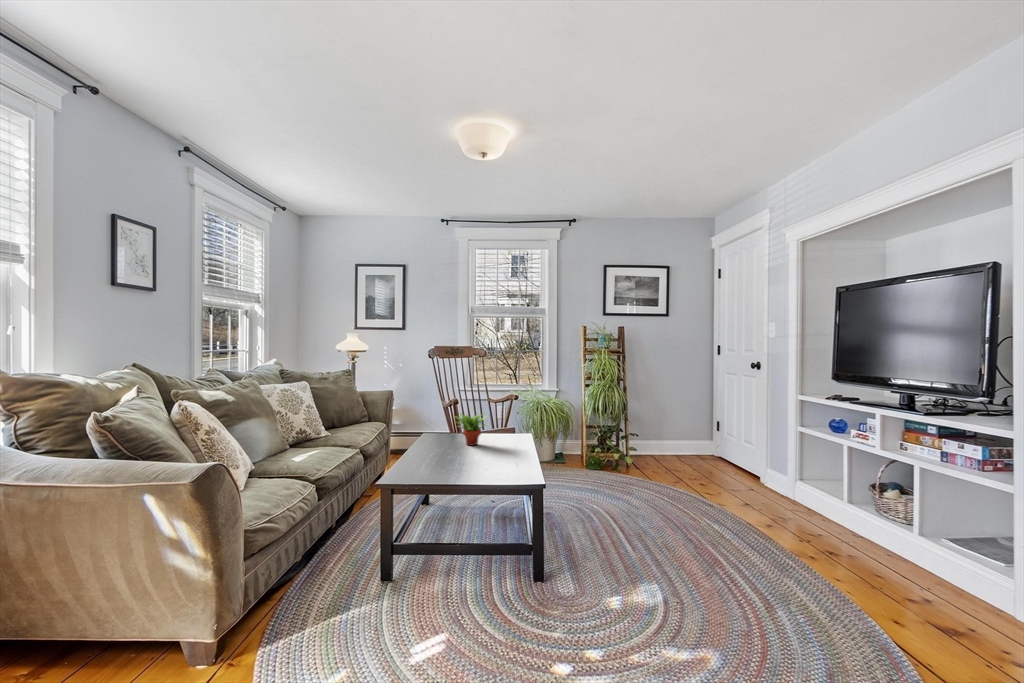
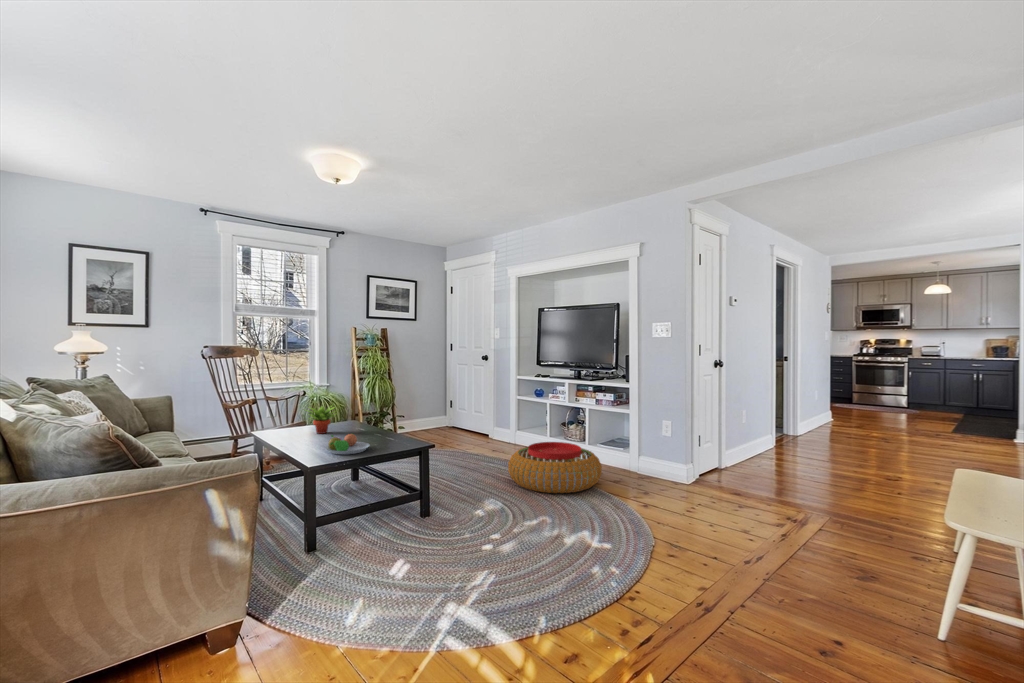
fruit bowl: none [415,451,471,479] -> present [326,434,369,454]
pouf: none [713,512,912,631] -> present [508,442,602,493]

